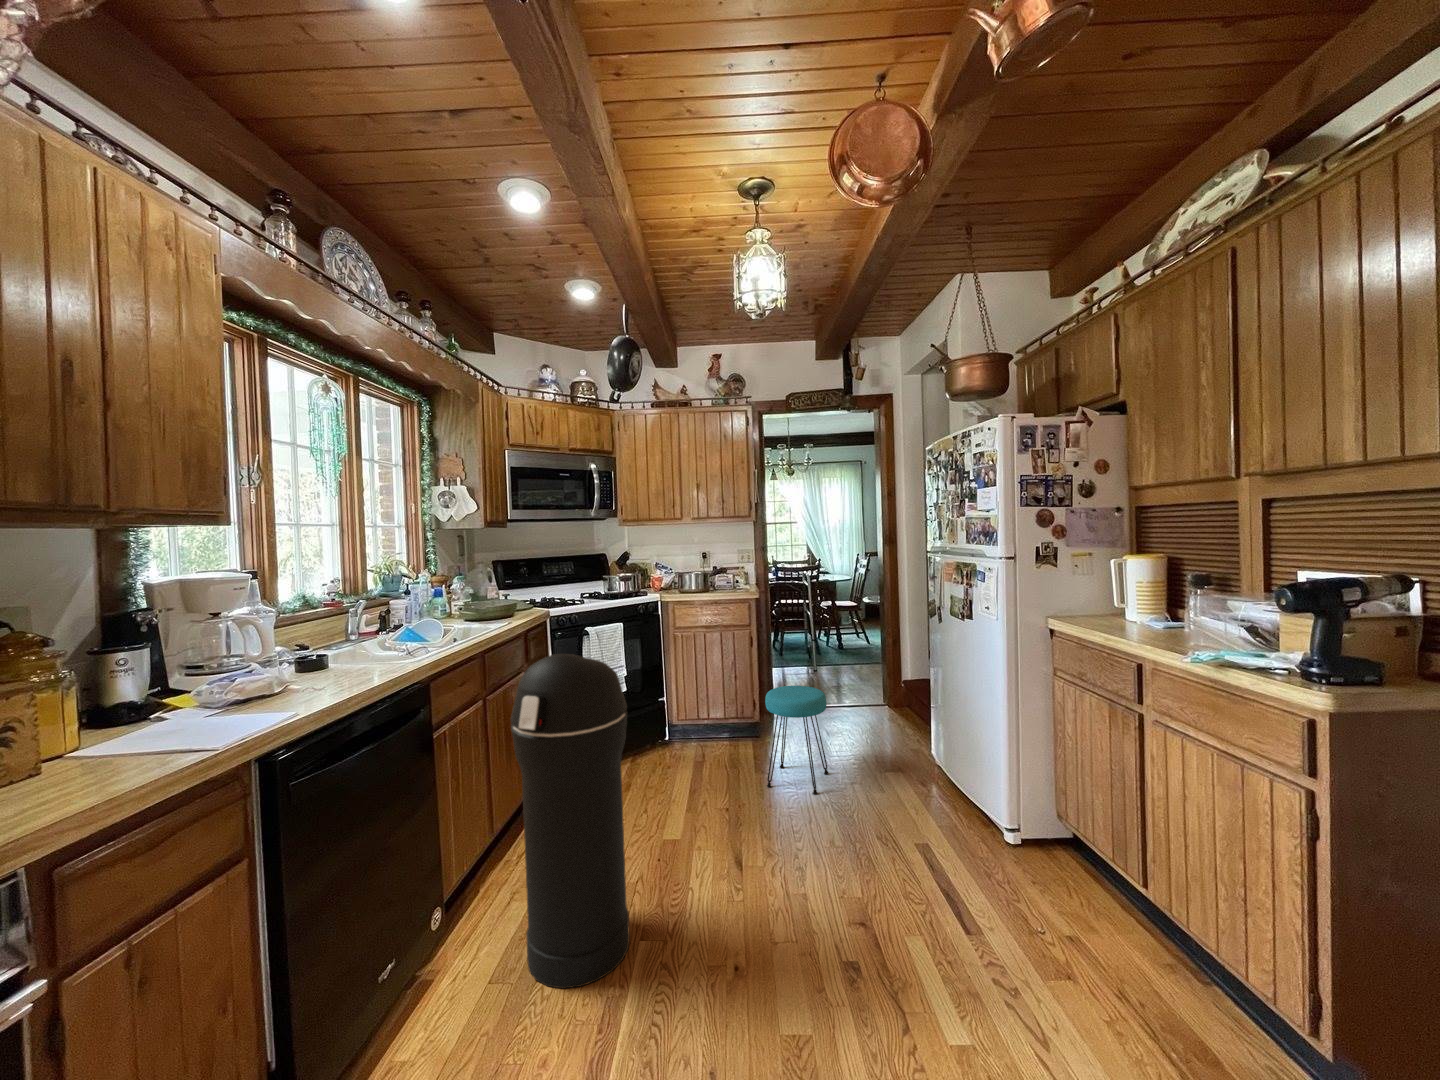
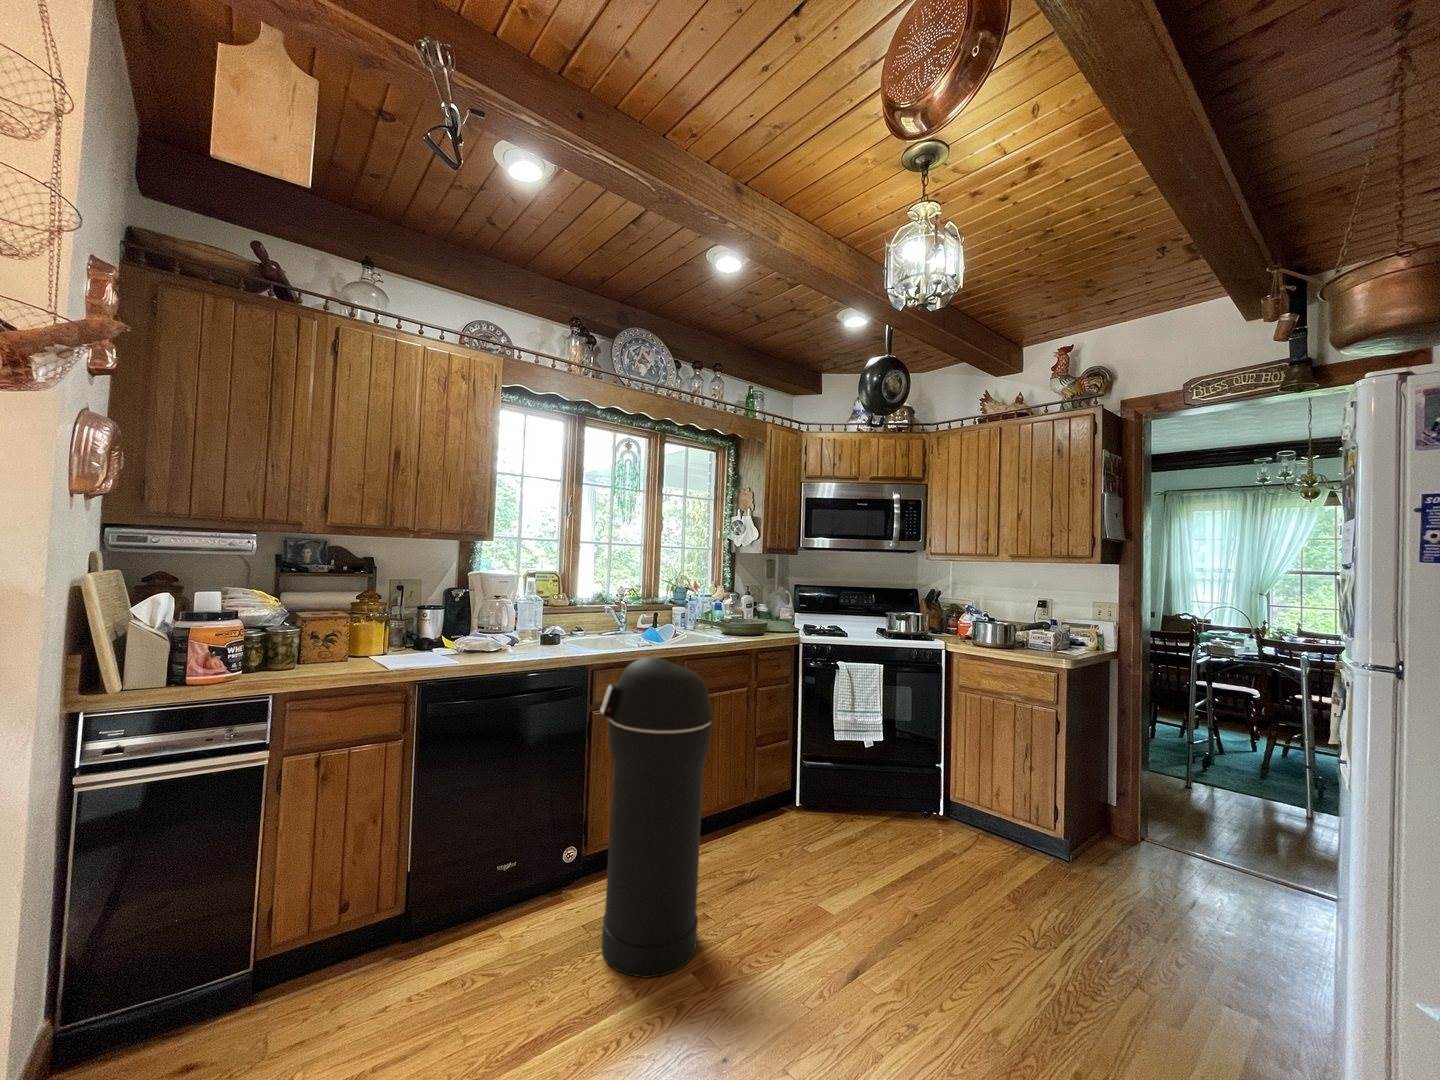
stool: present [765,686,828,794] -> none [998,794,1118,971]

